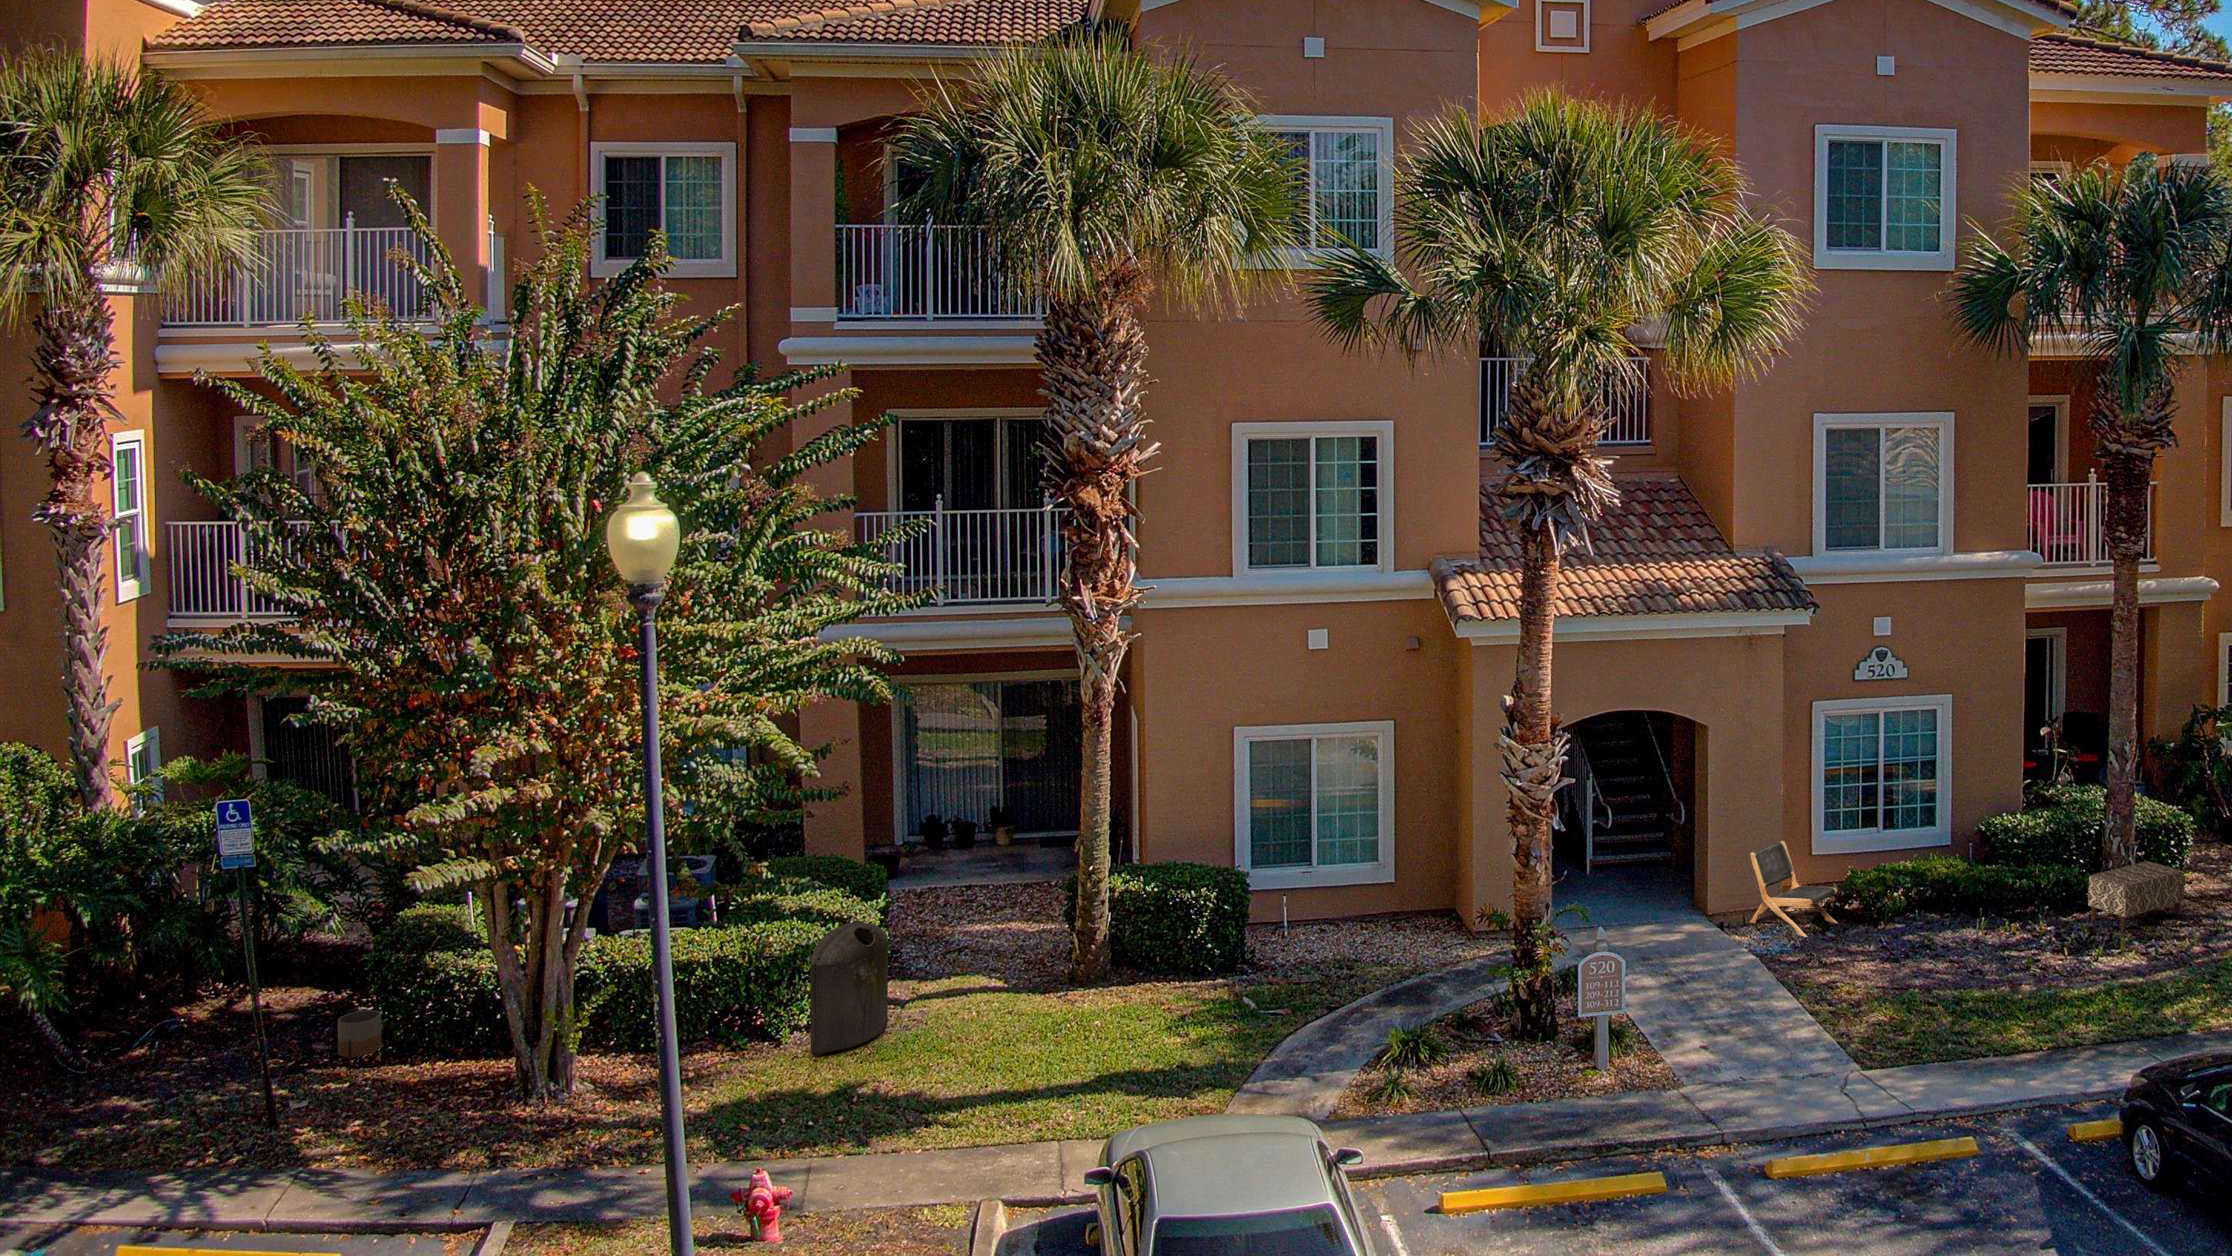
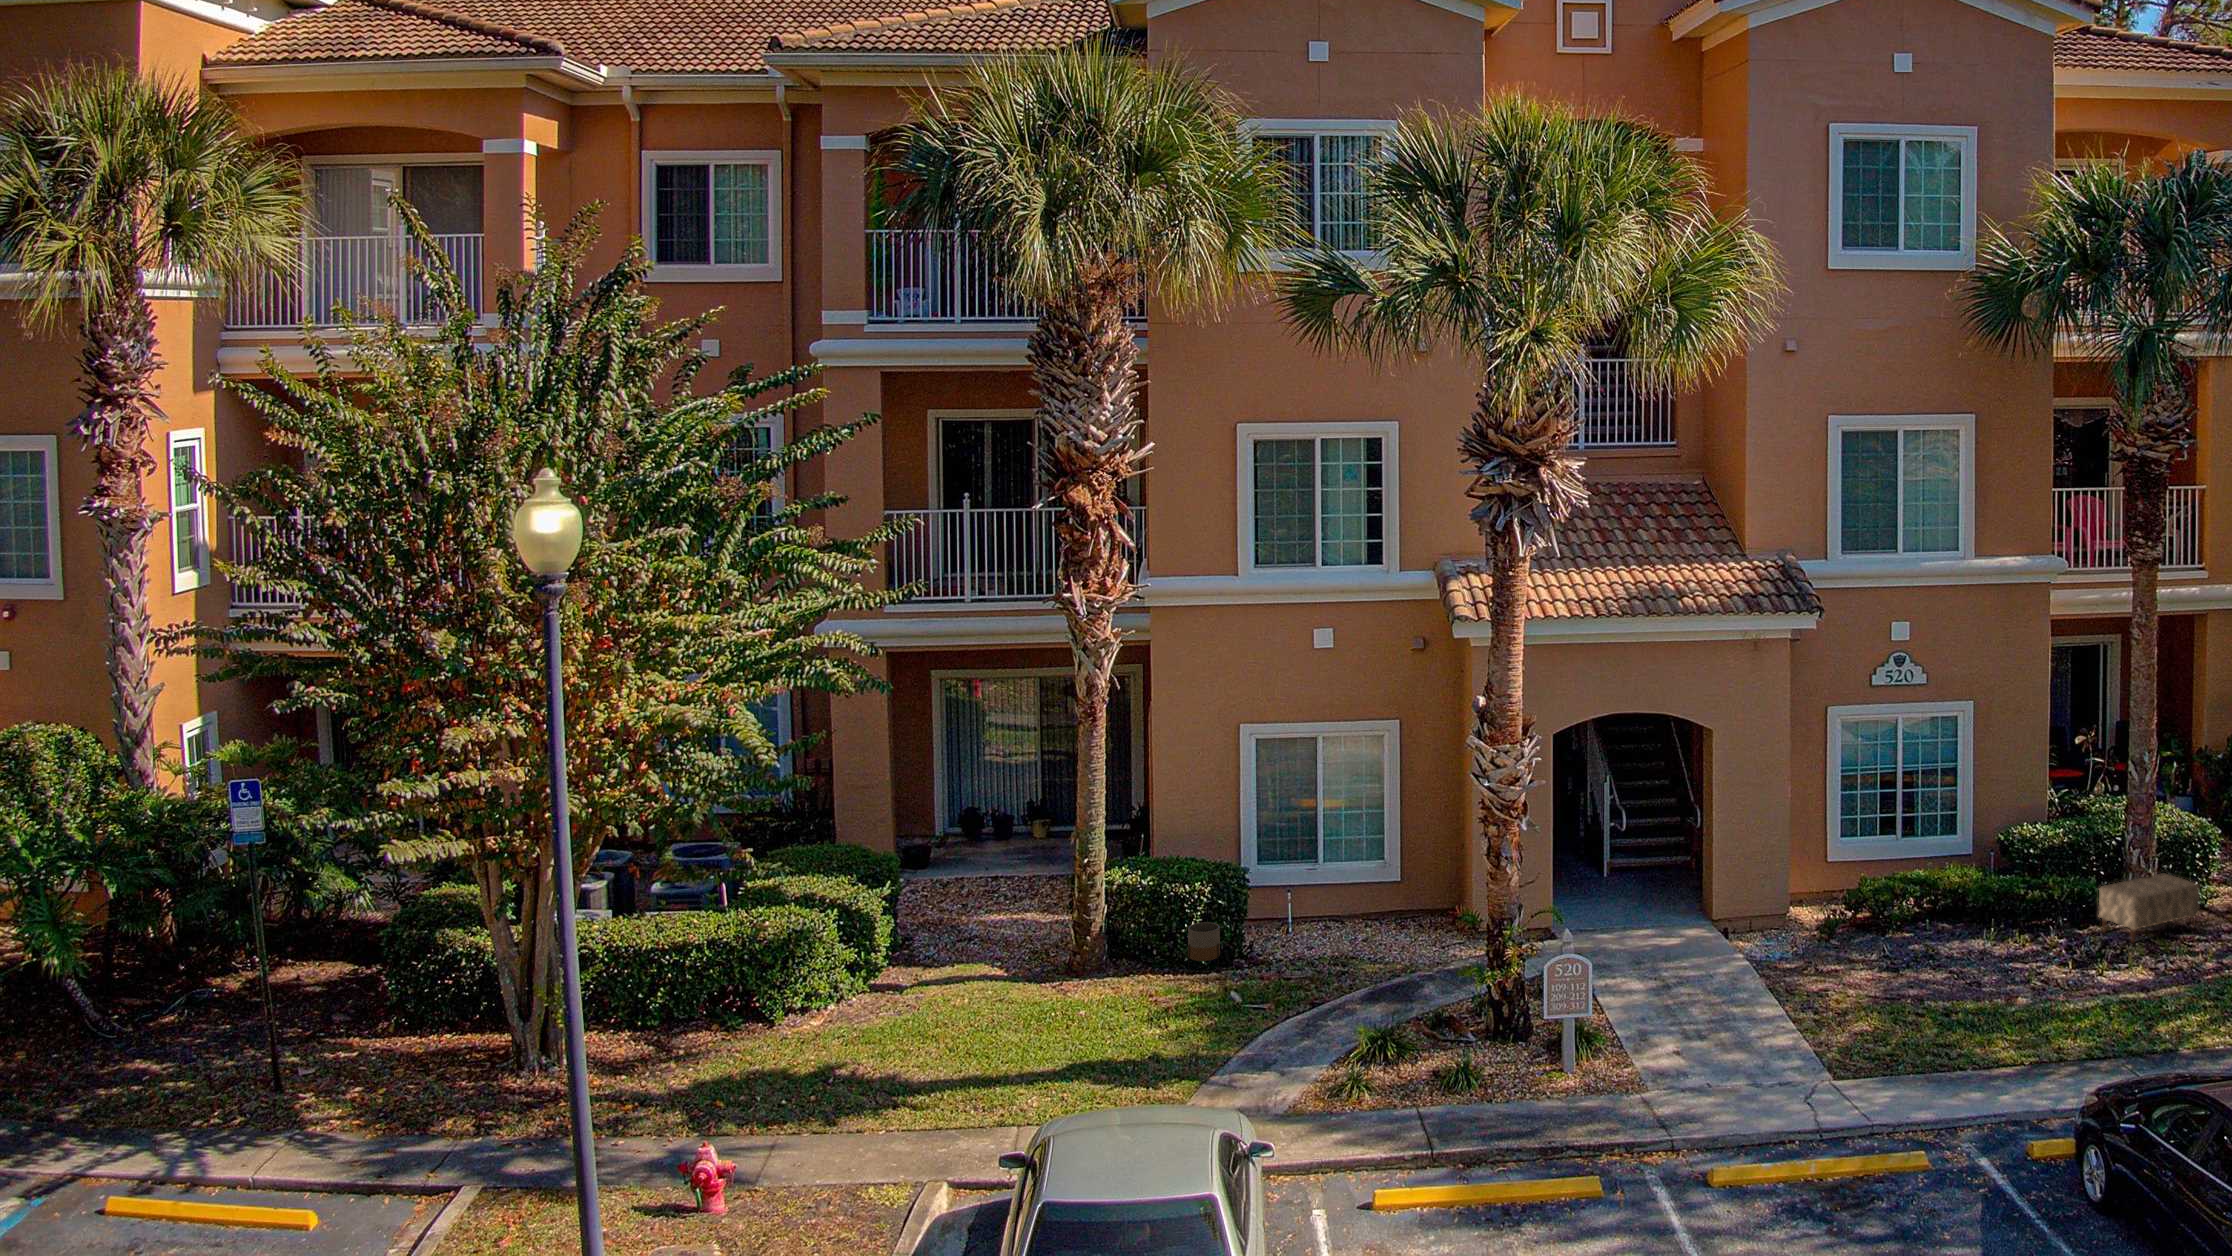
lounge chair: present [1749,841,1838,937] -> none [1750,846,1840,943]
trash can: present [810,922,888,1057] -> none [799,908,878,1039]
planter: present [338,1010,383,1076] -> present [1188,922,1220,974]

